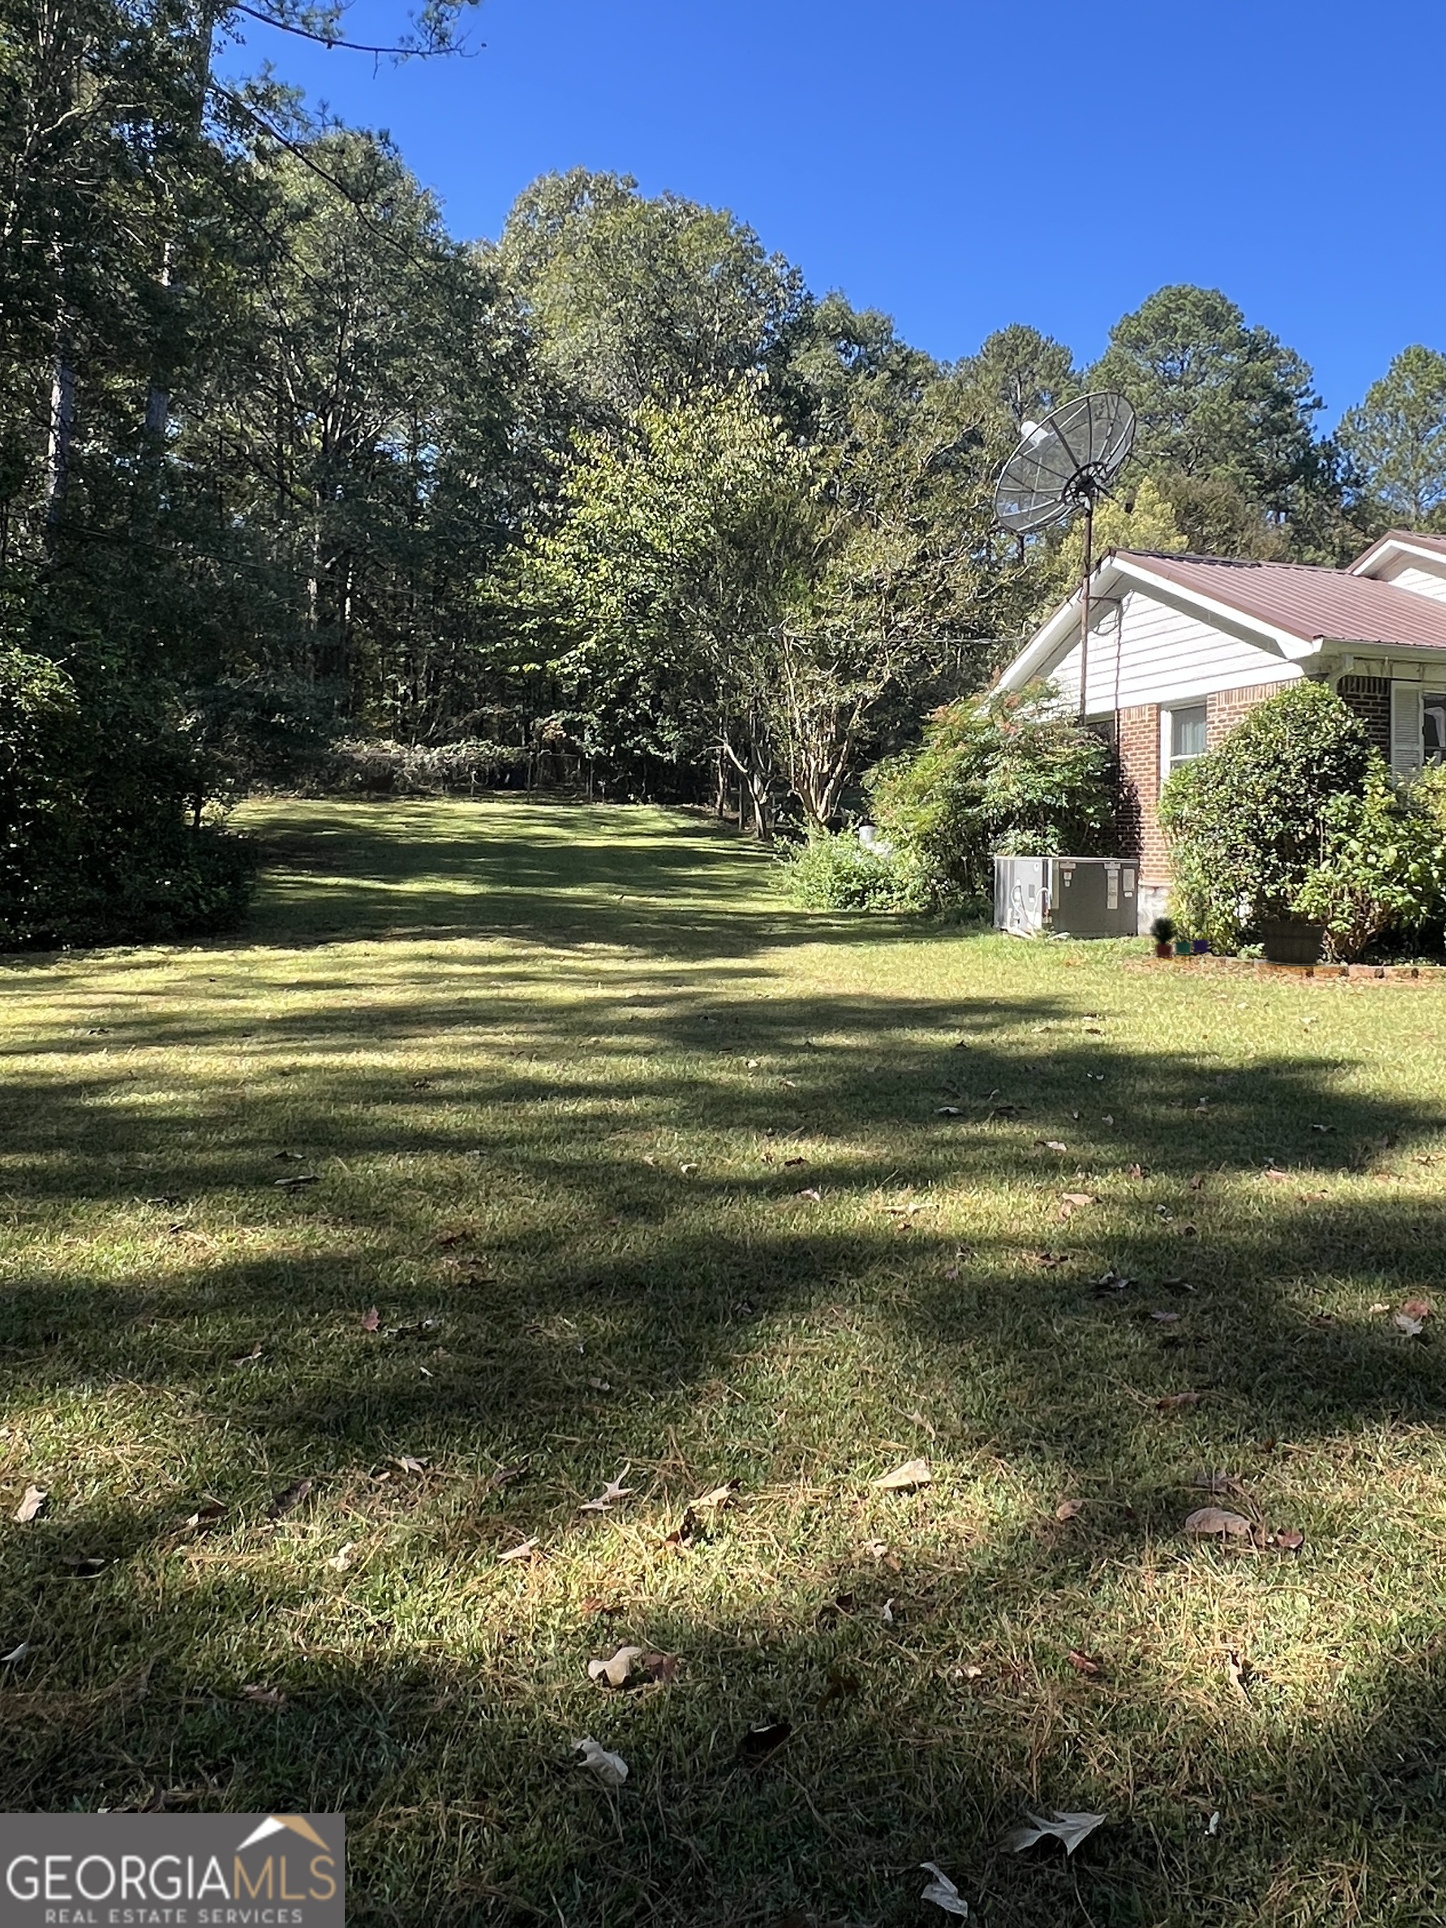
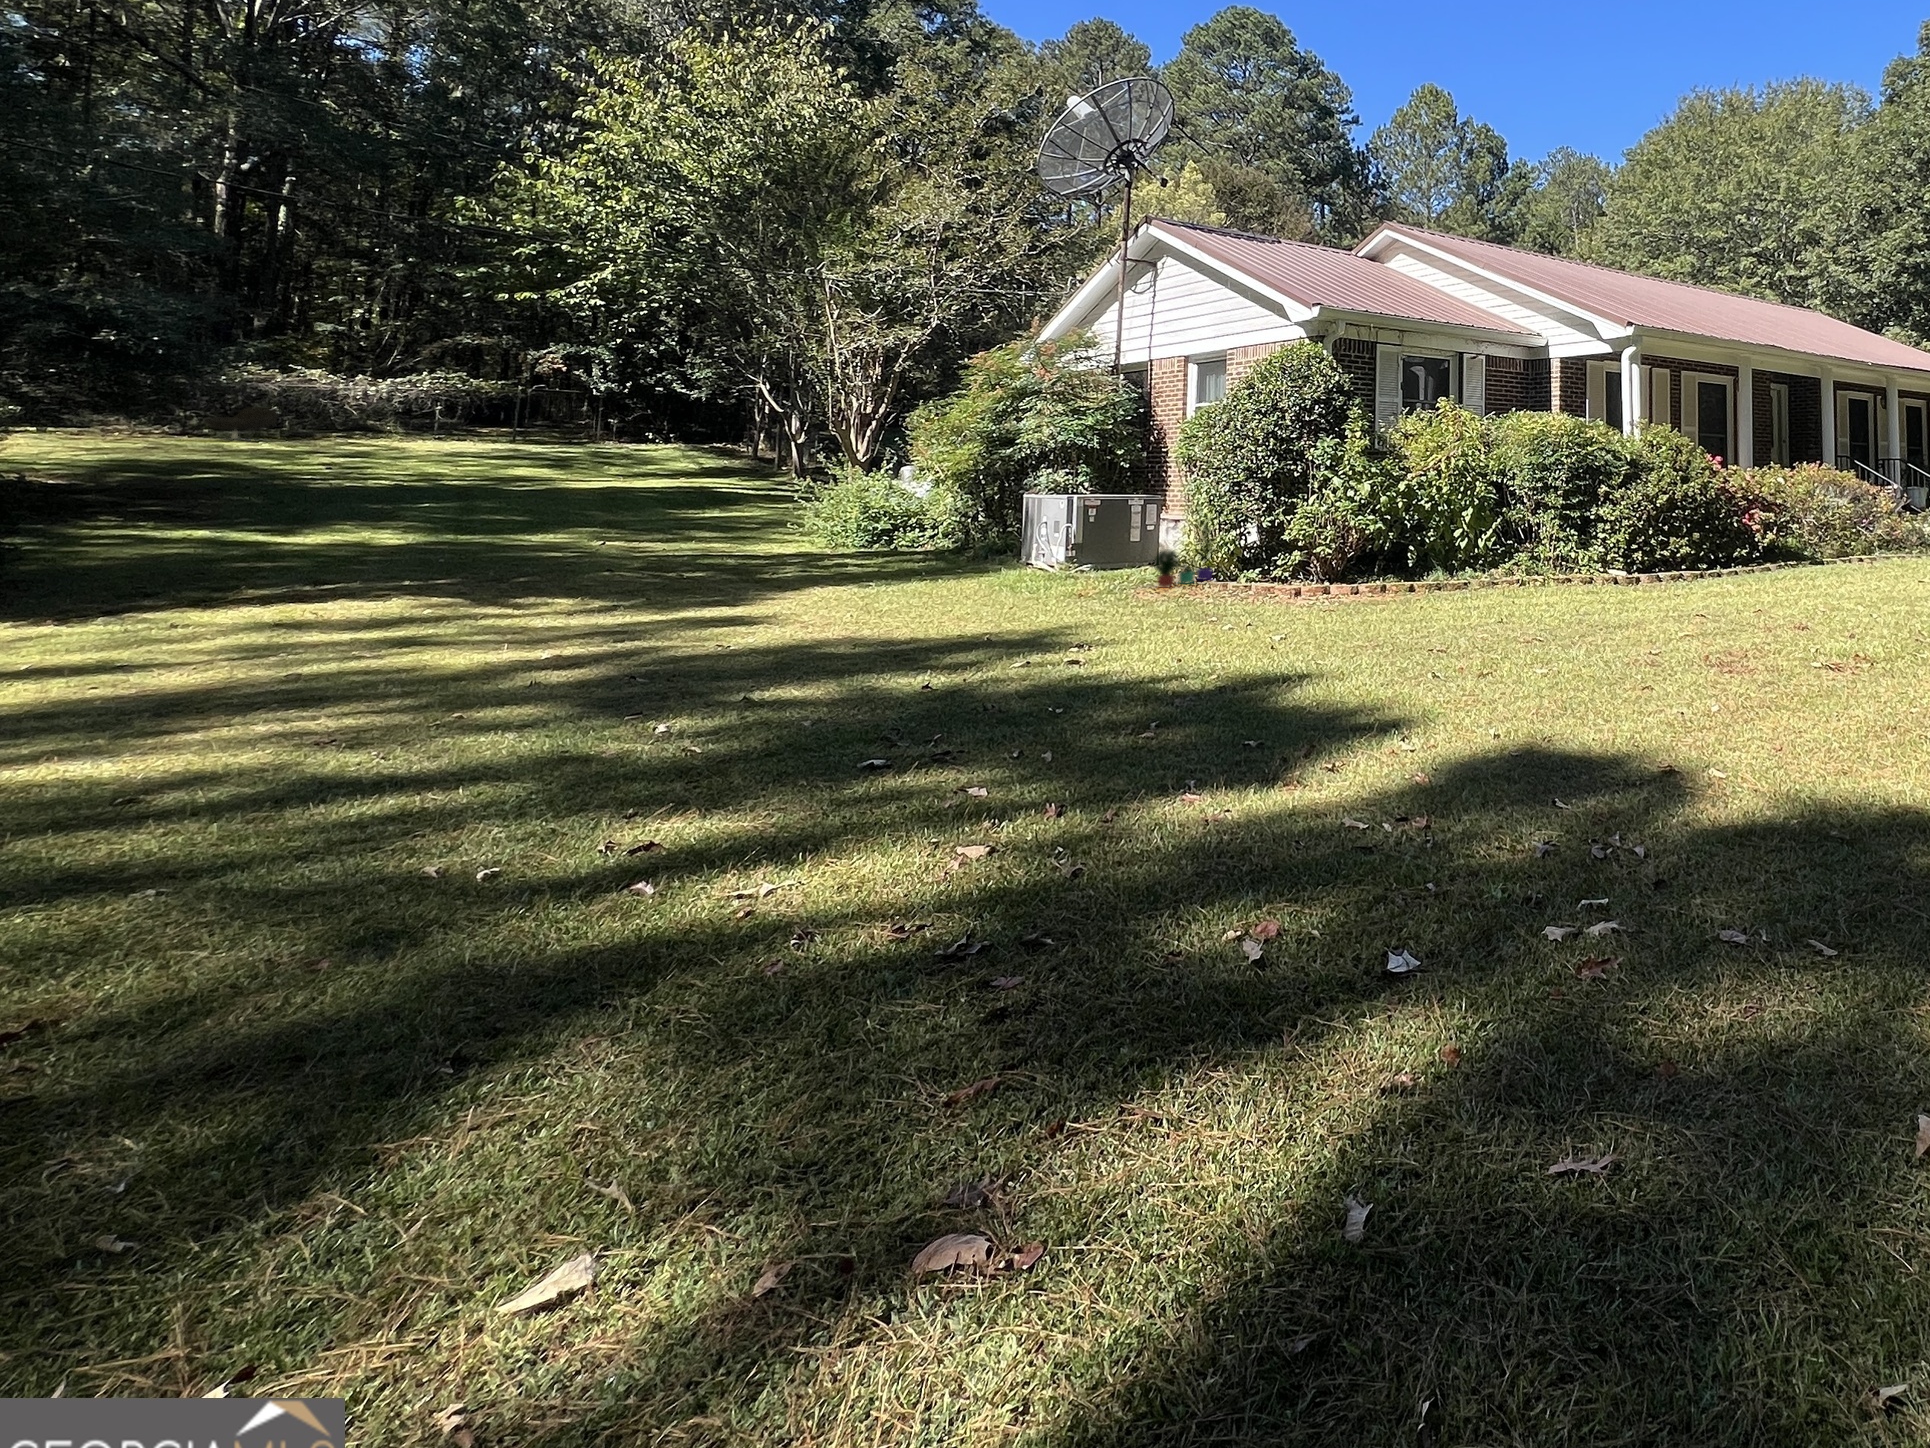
wooden bucket: present [1261,913,1324,966] -> none [1255,539,1311,588]

